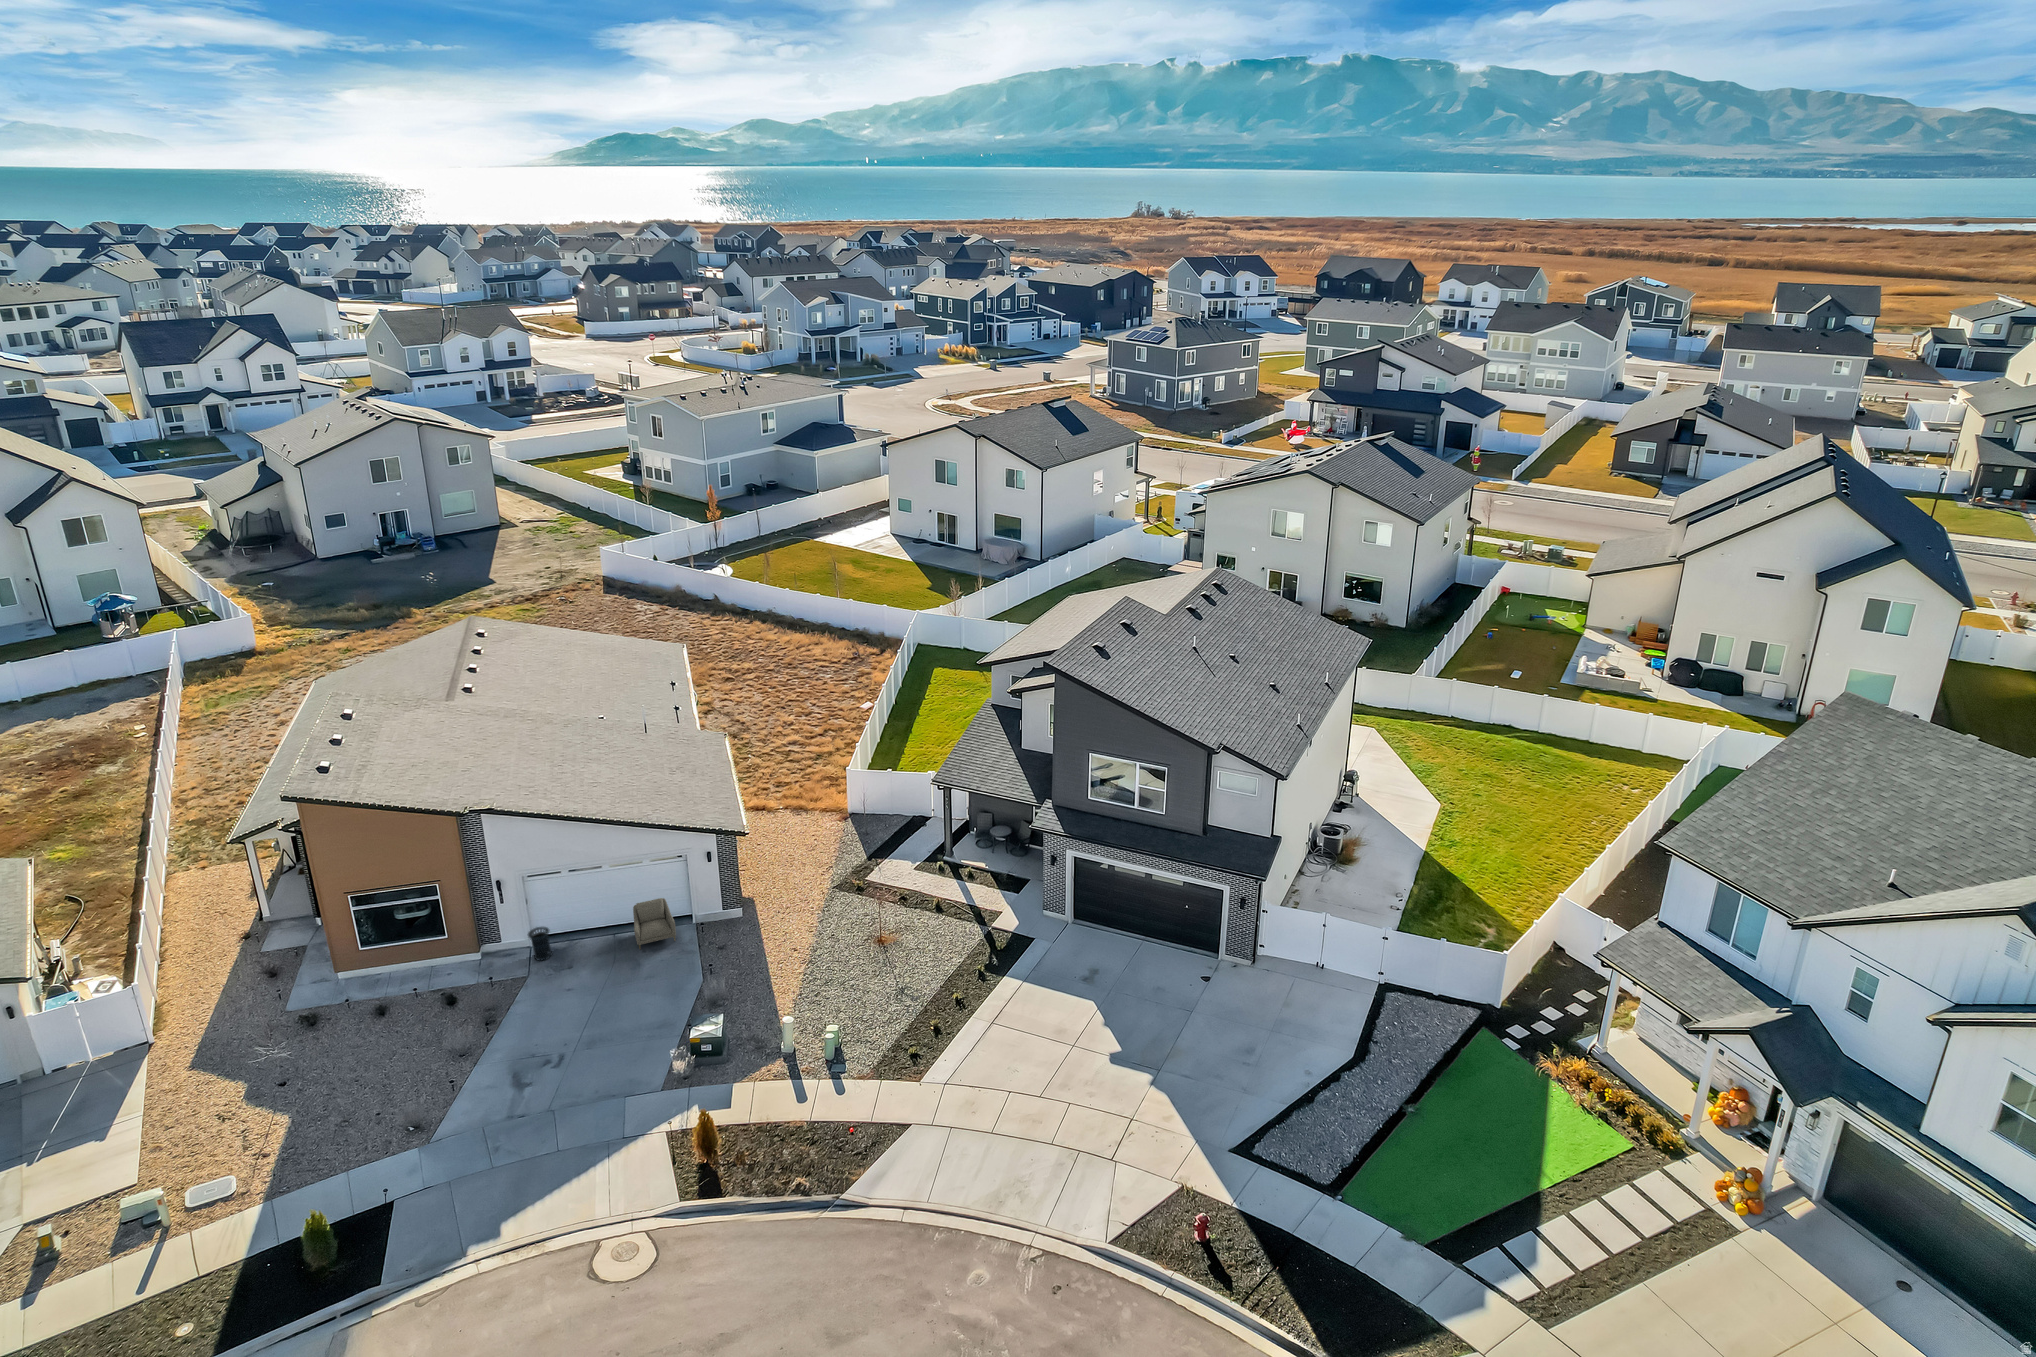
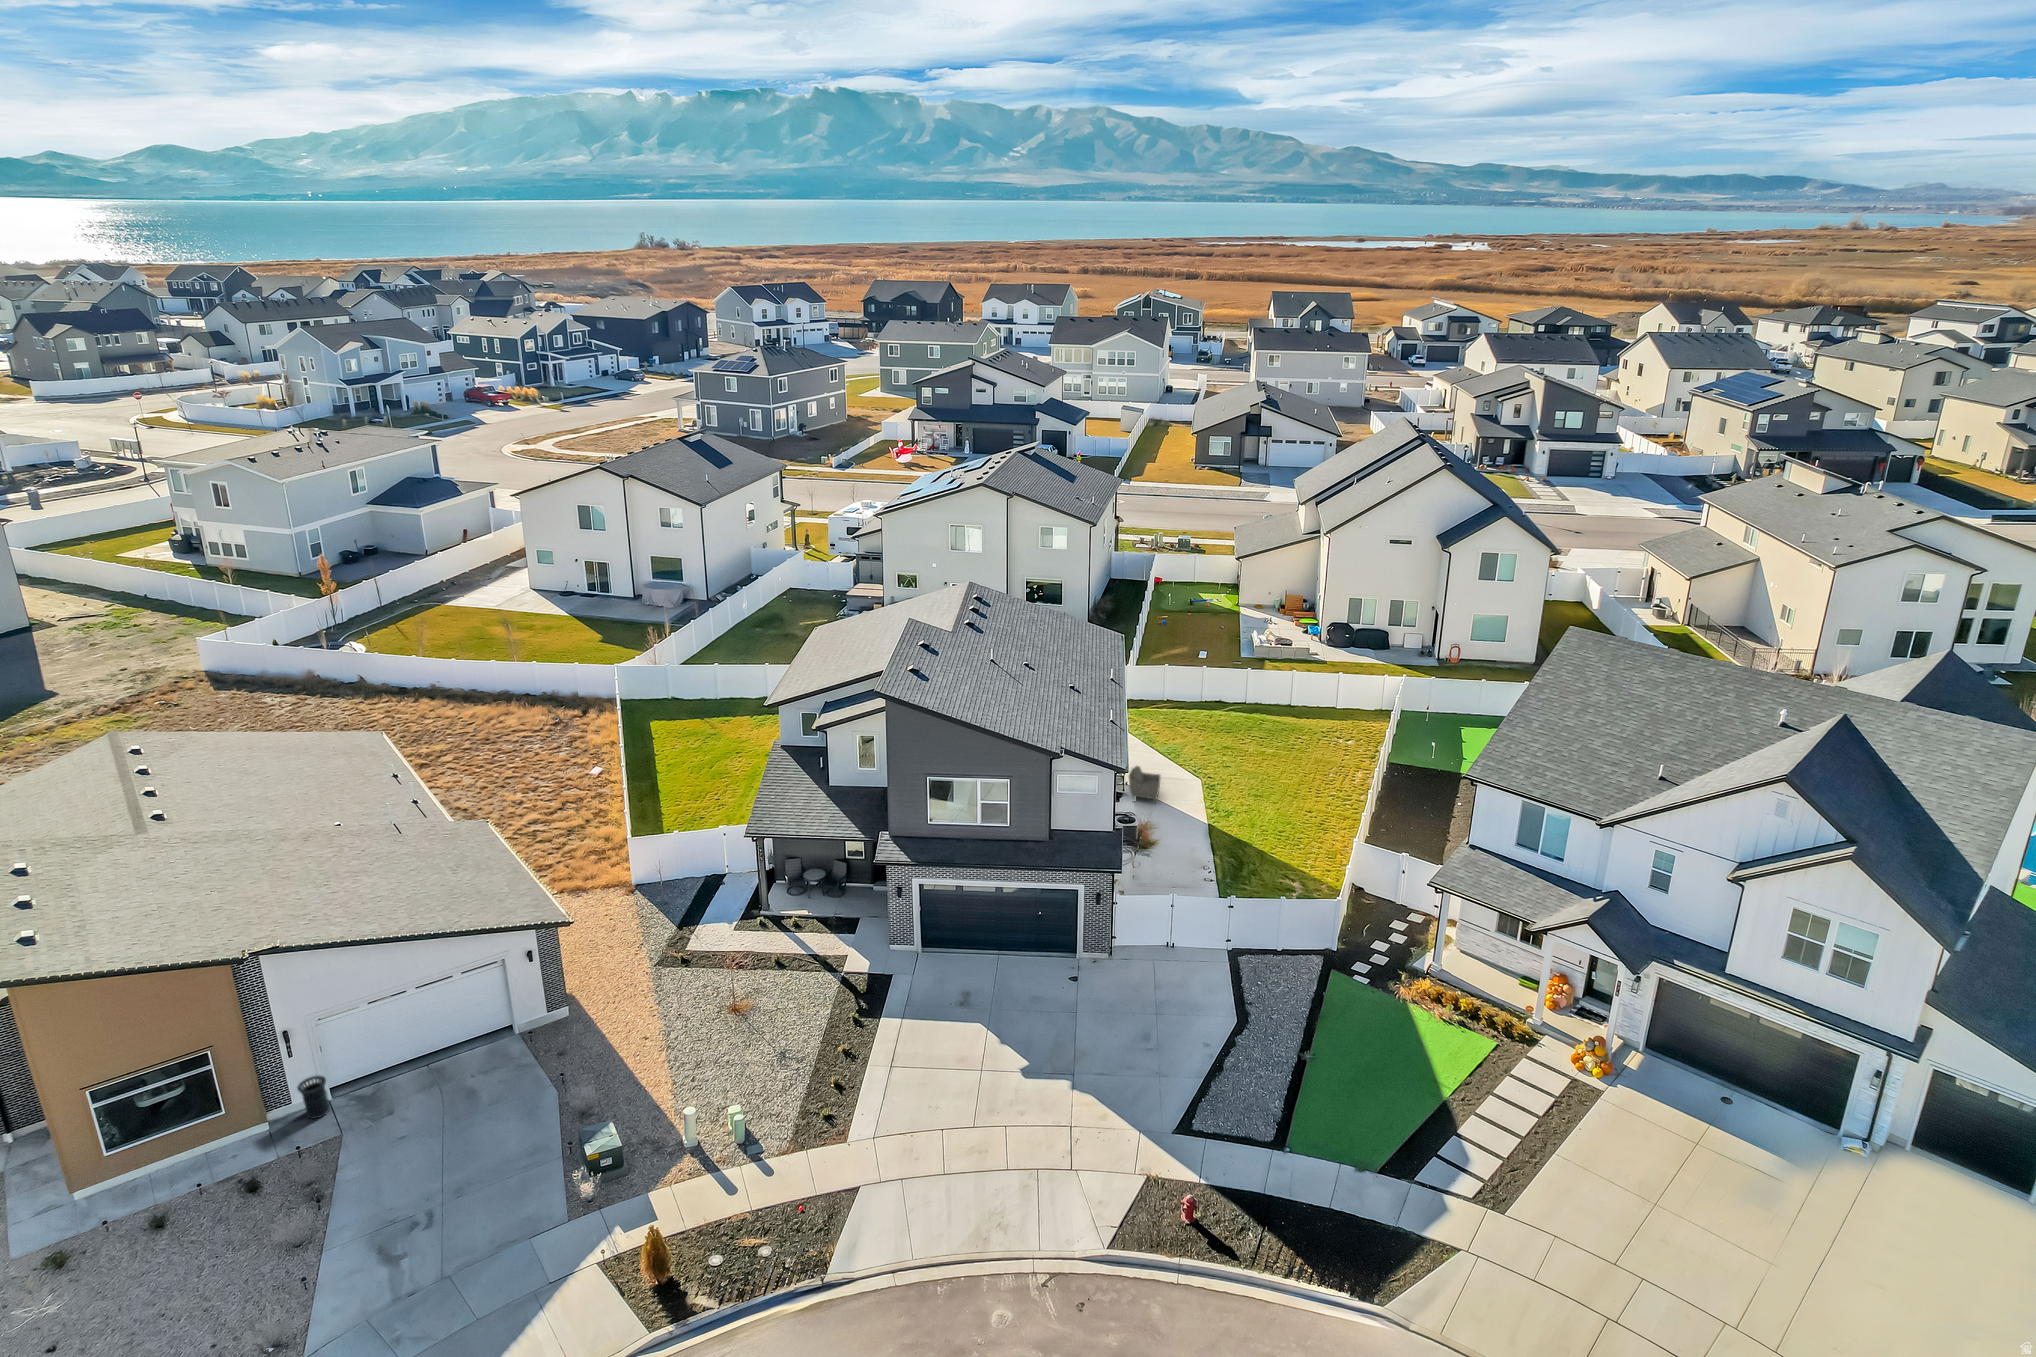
chair: present [633,898,676,949] -> present [1129,766,1160,800]

